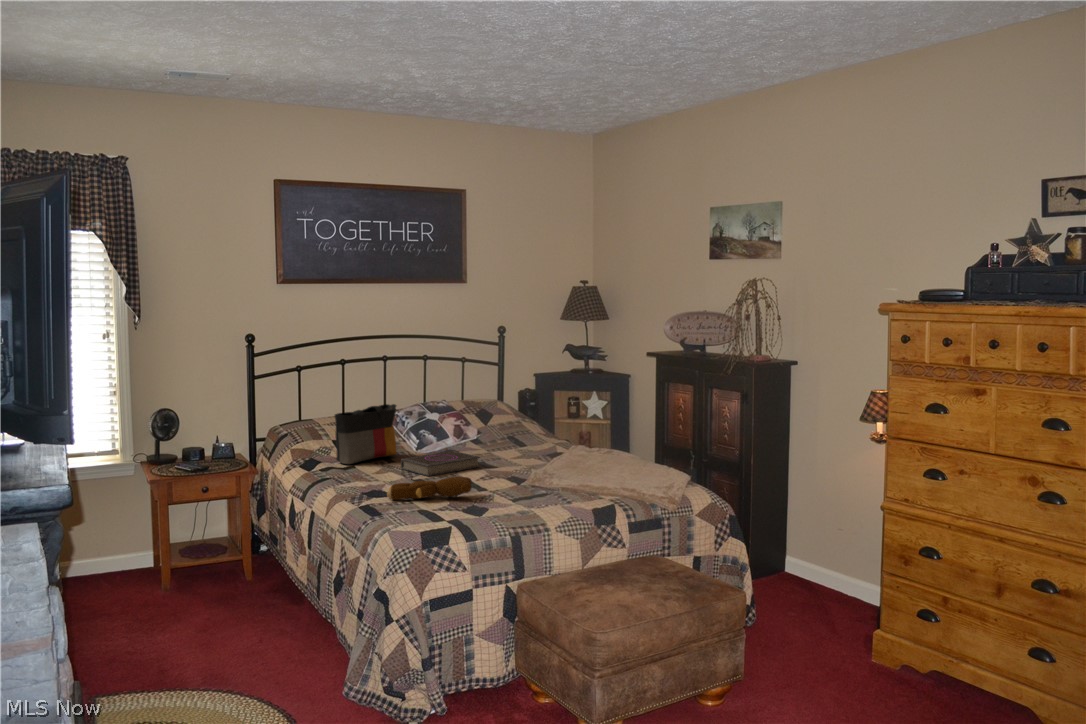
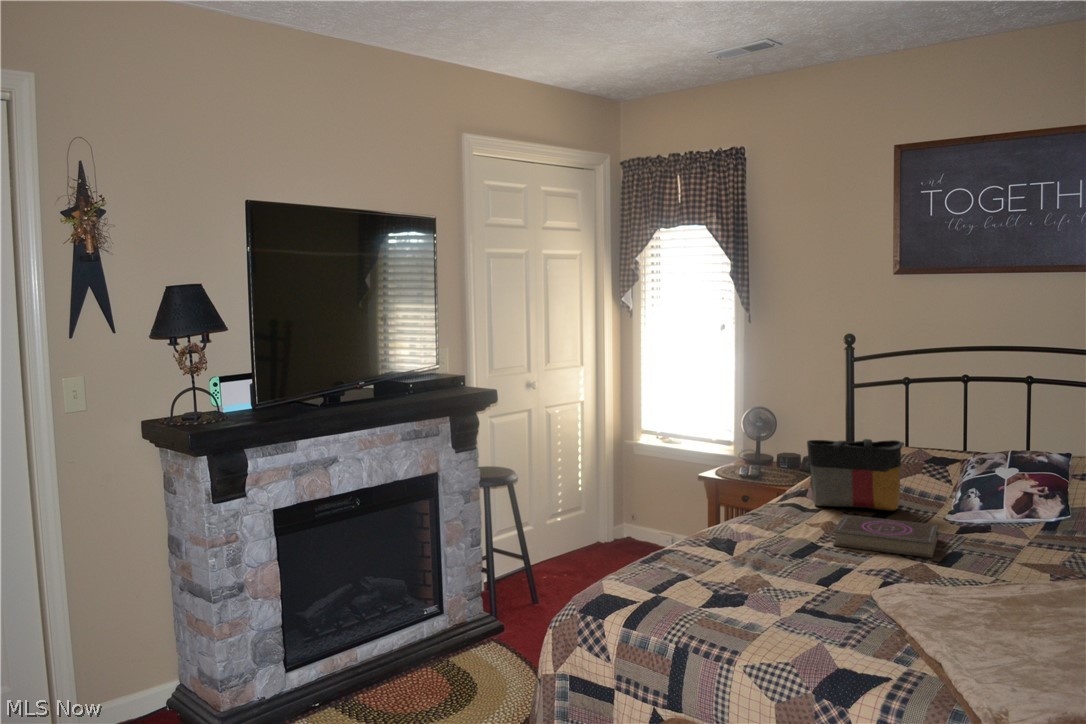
teddy bear: present [387,476,472,500] -> none [697,536,786,576]

